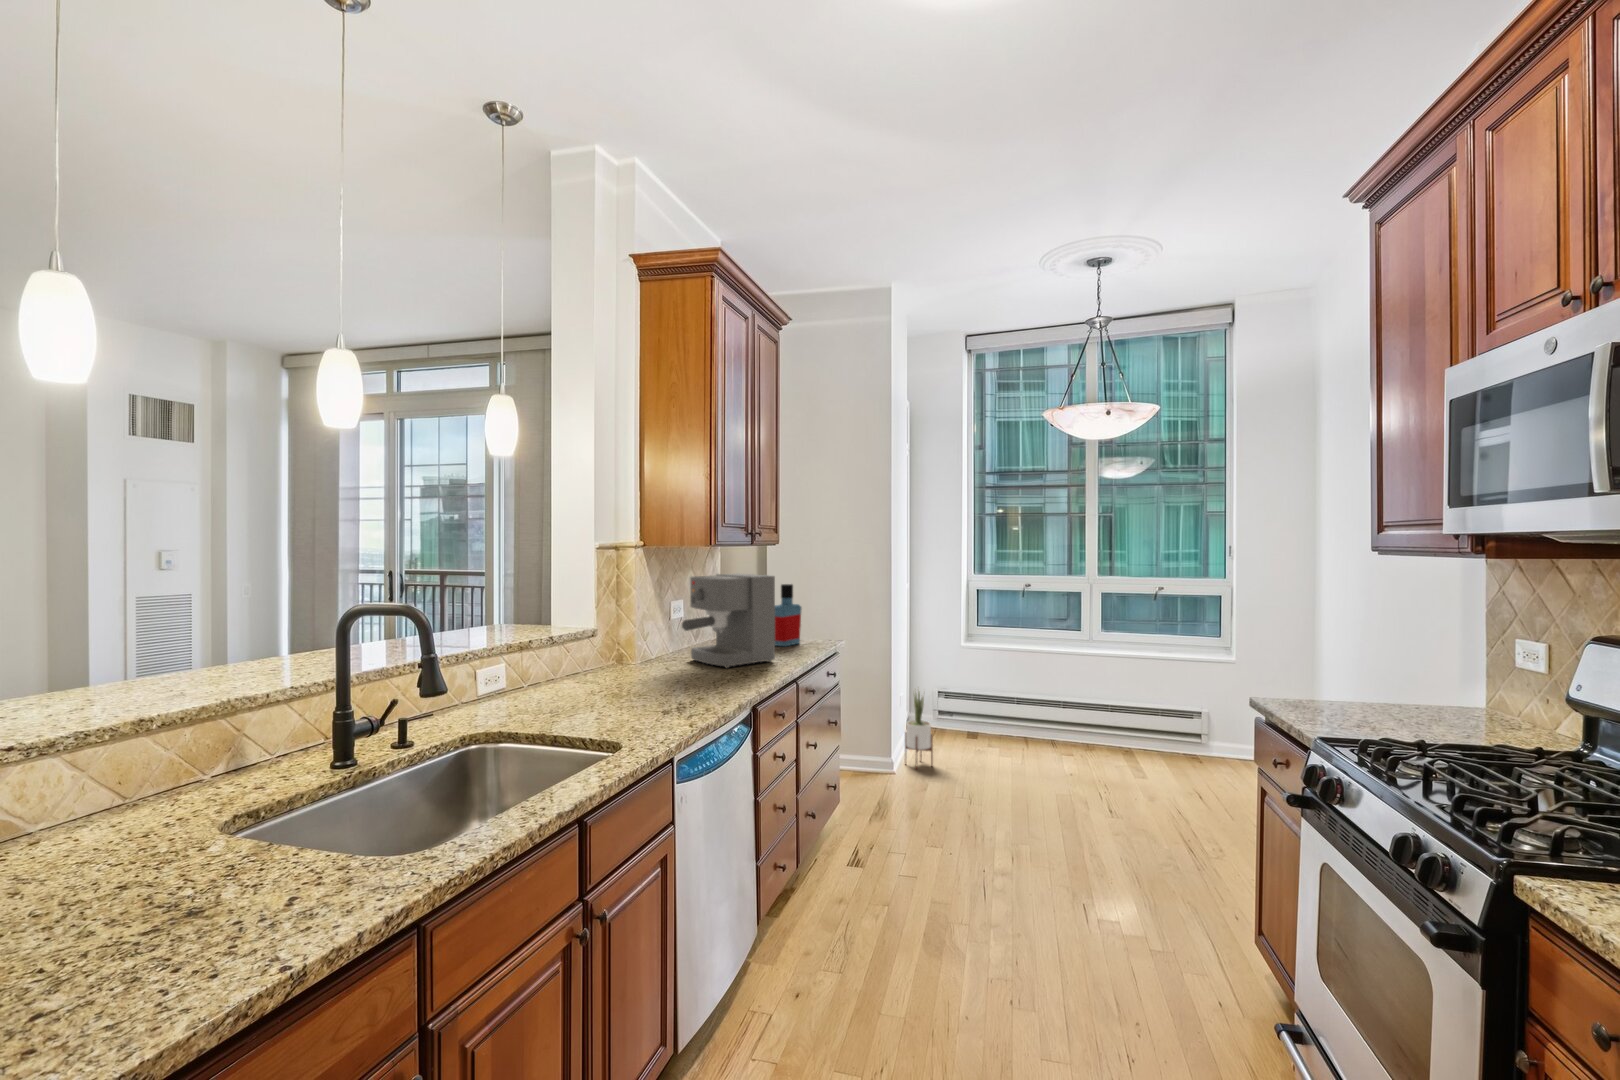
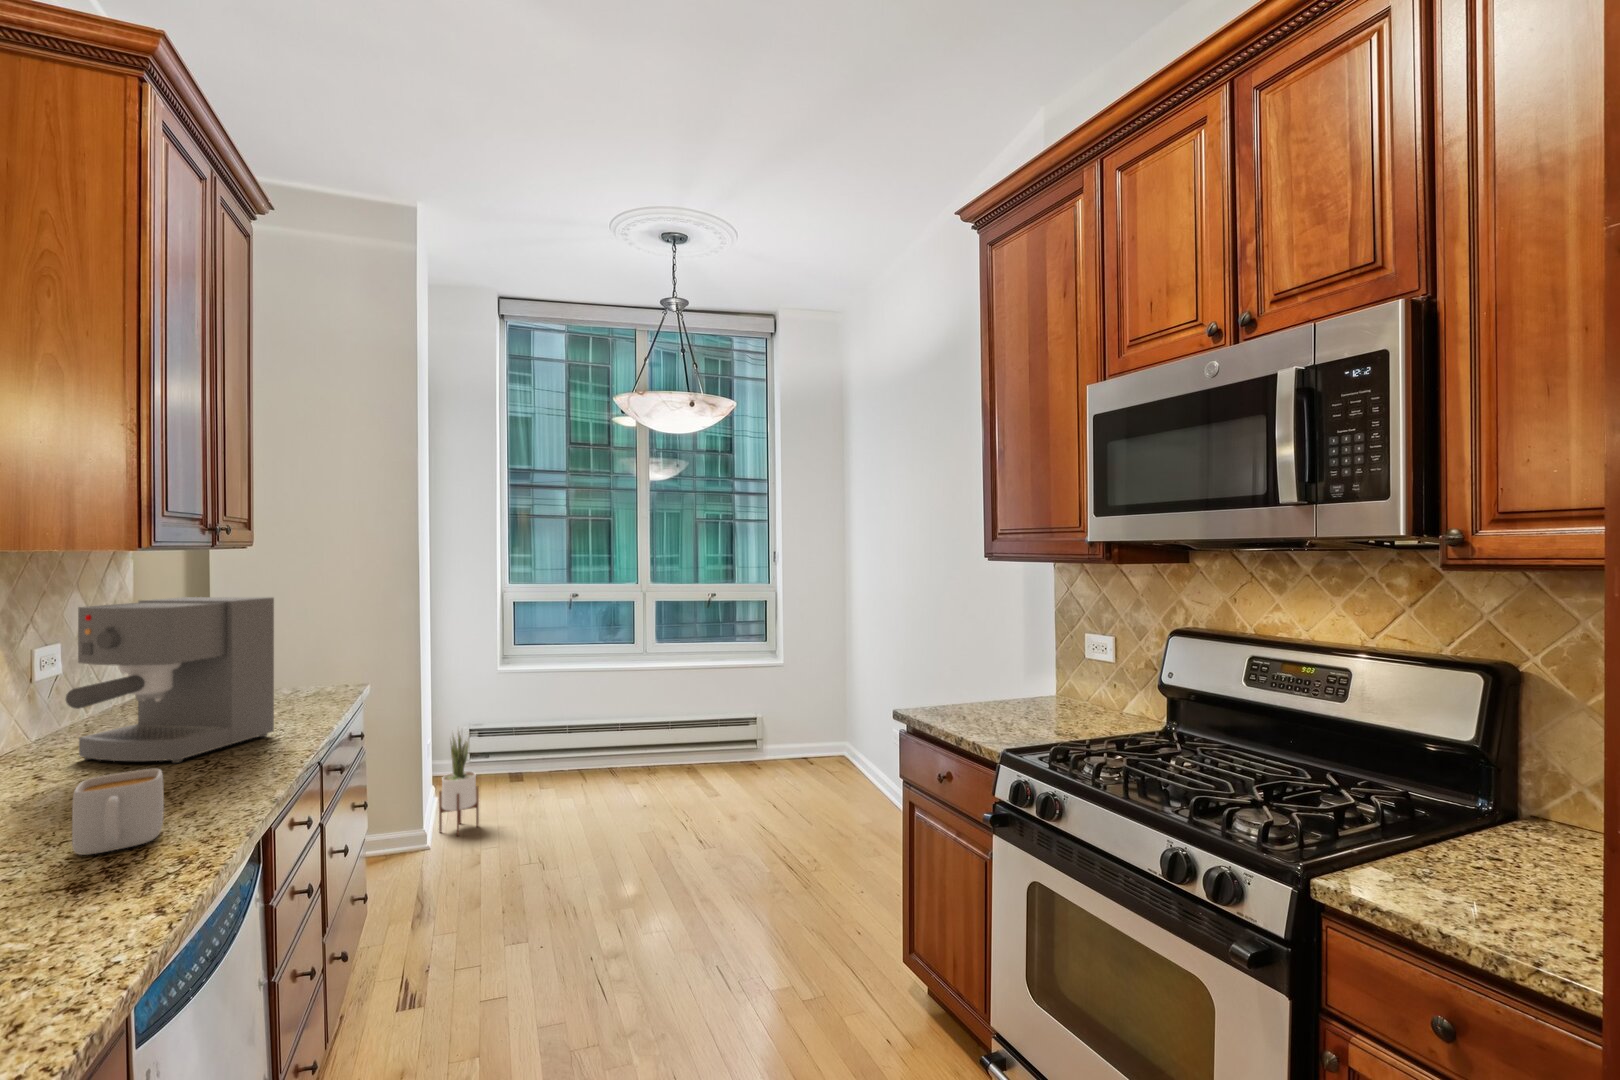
bottle: present [775,584,802,647] -> none [248,610,302,708]
mug: none [672,664,706,701] -> present [72,769,164,855]

